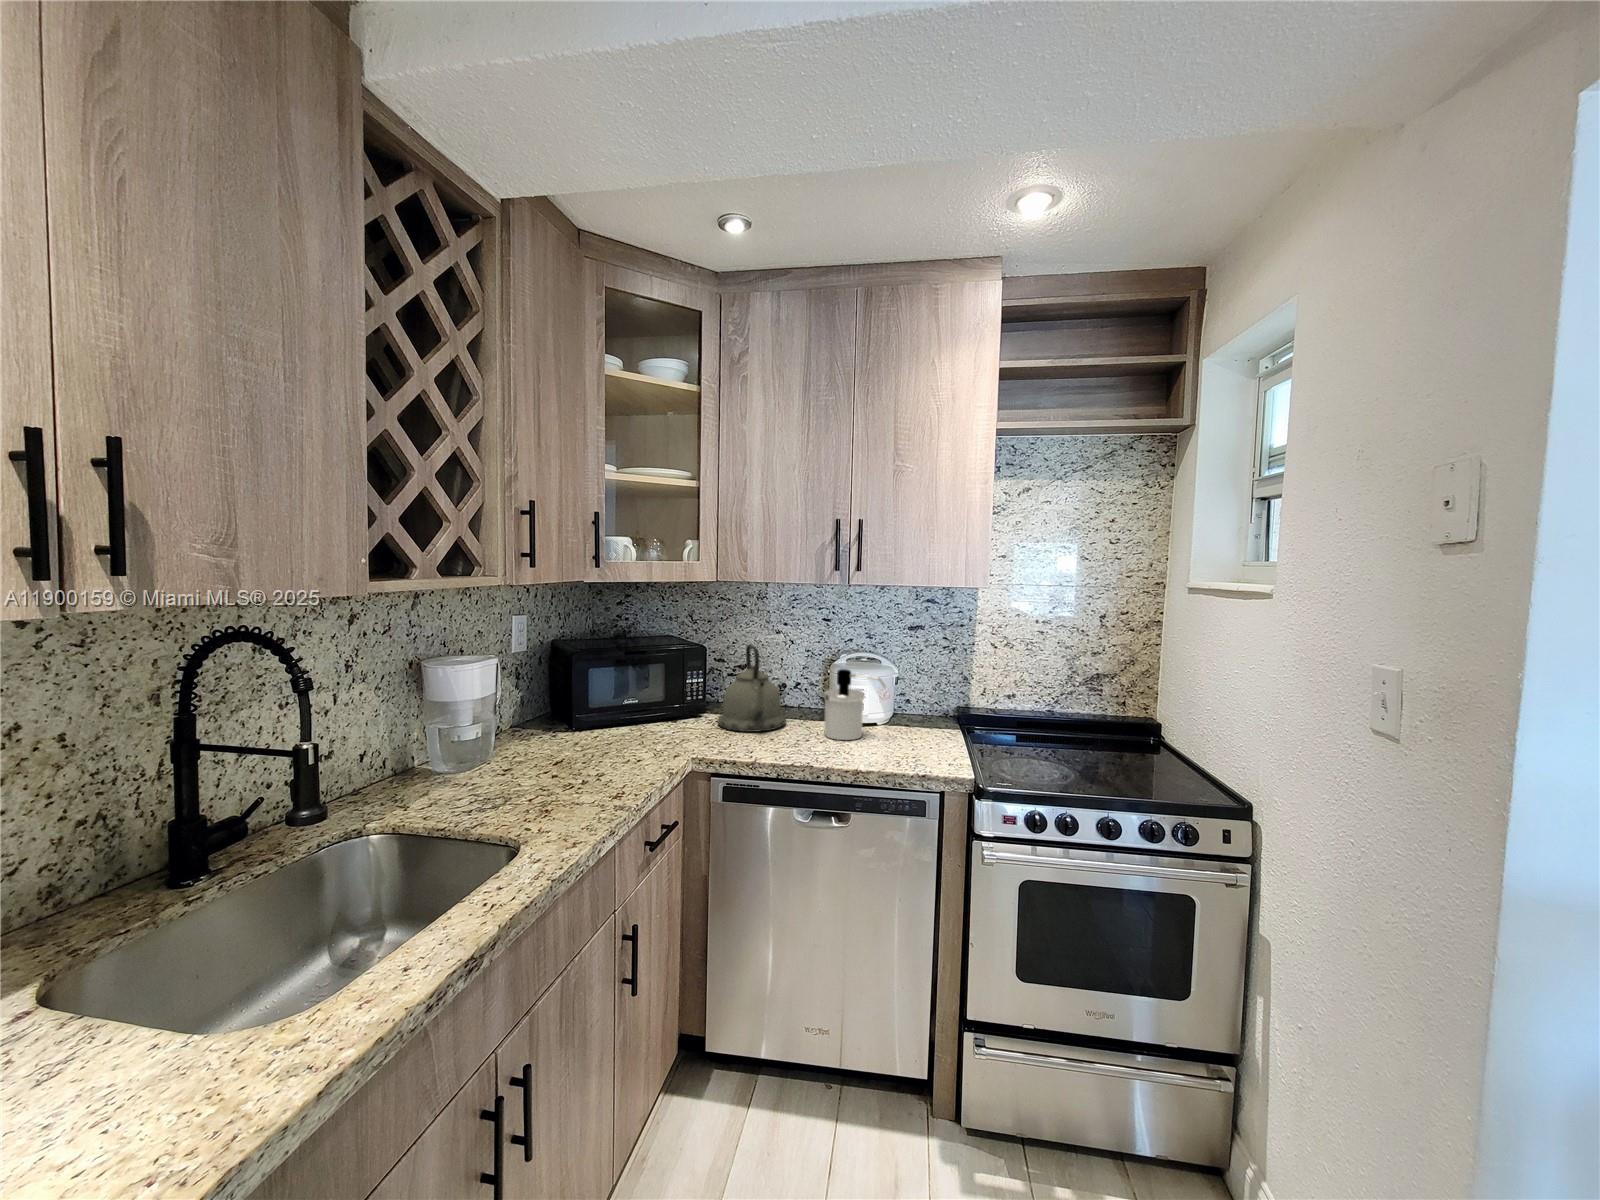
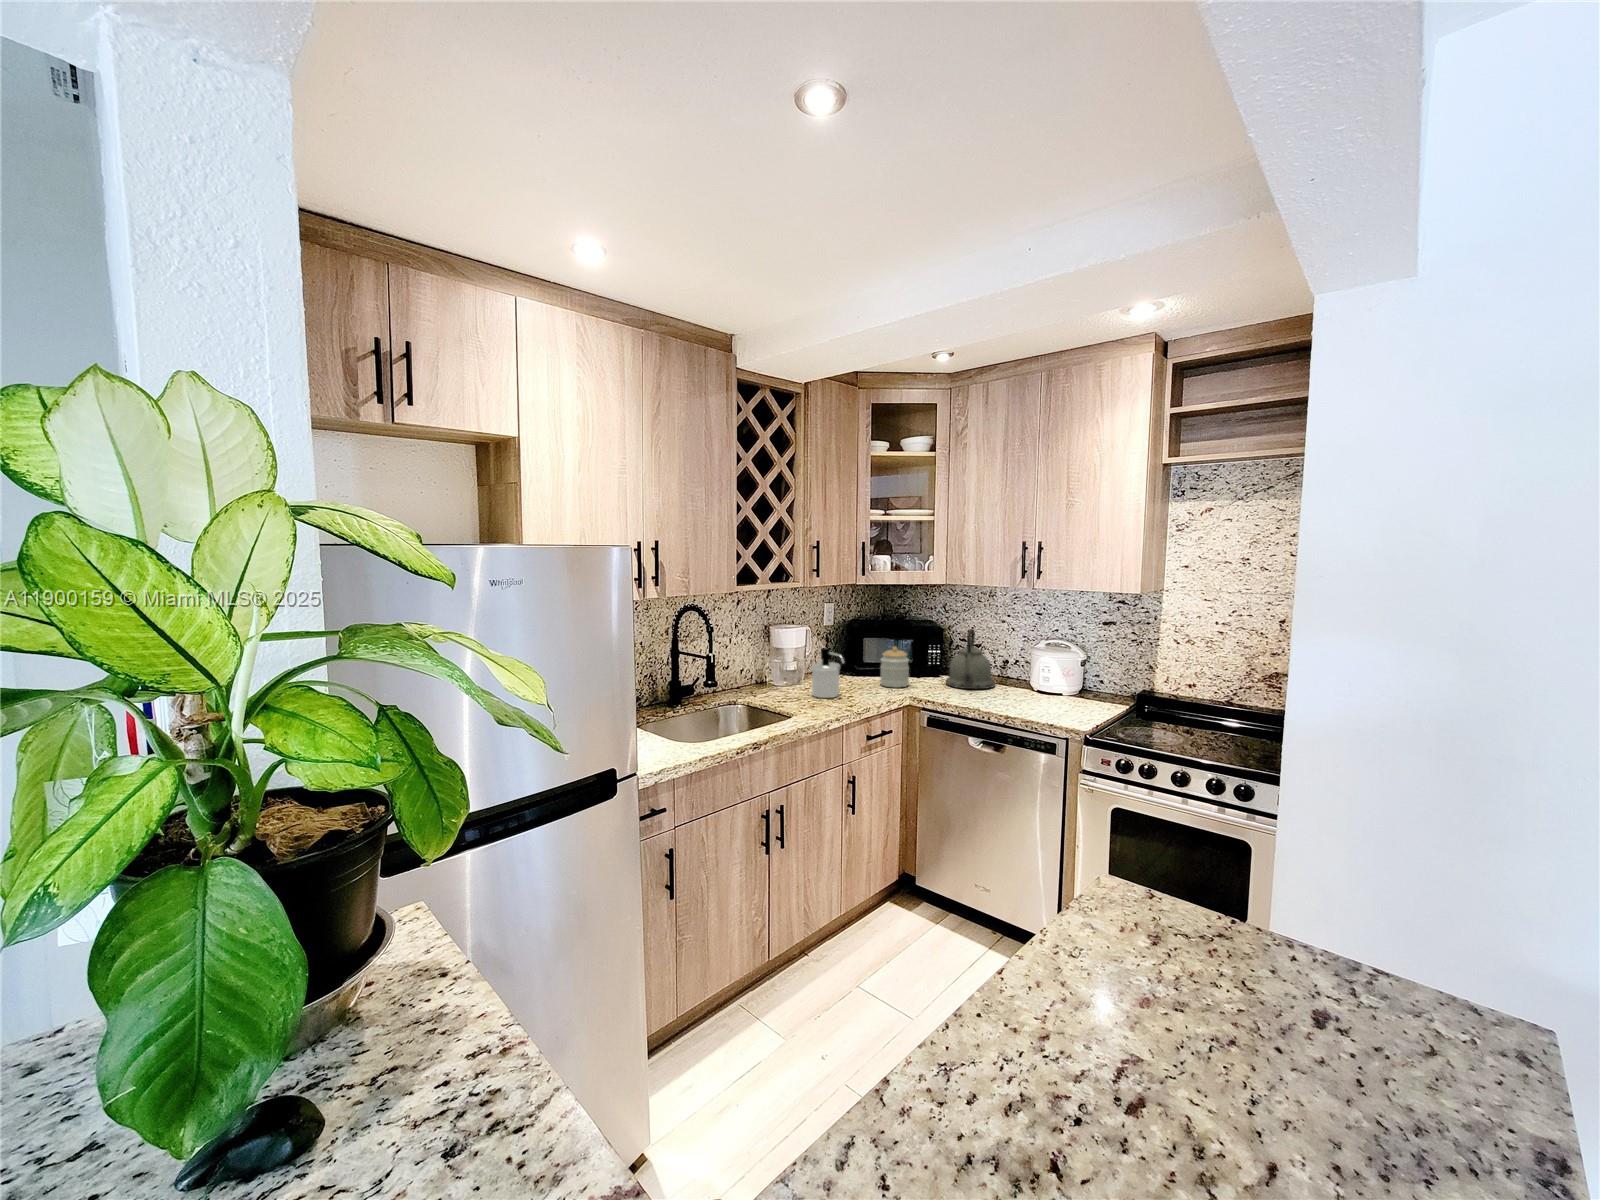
soap dispenser: present [824,669,886,740] -> present [811,648,844,698]
jar: none [627,679,673,744] -> present [880,647,909,687]

